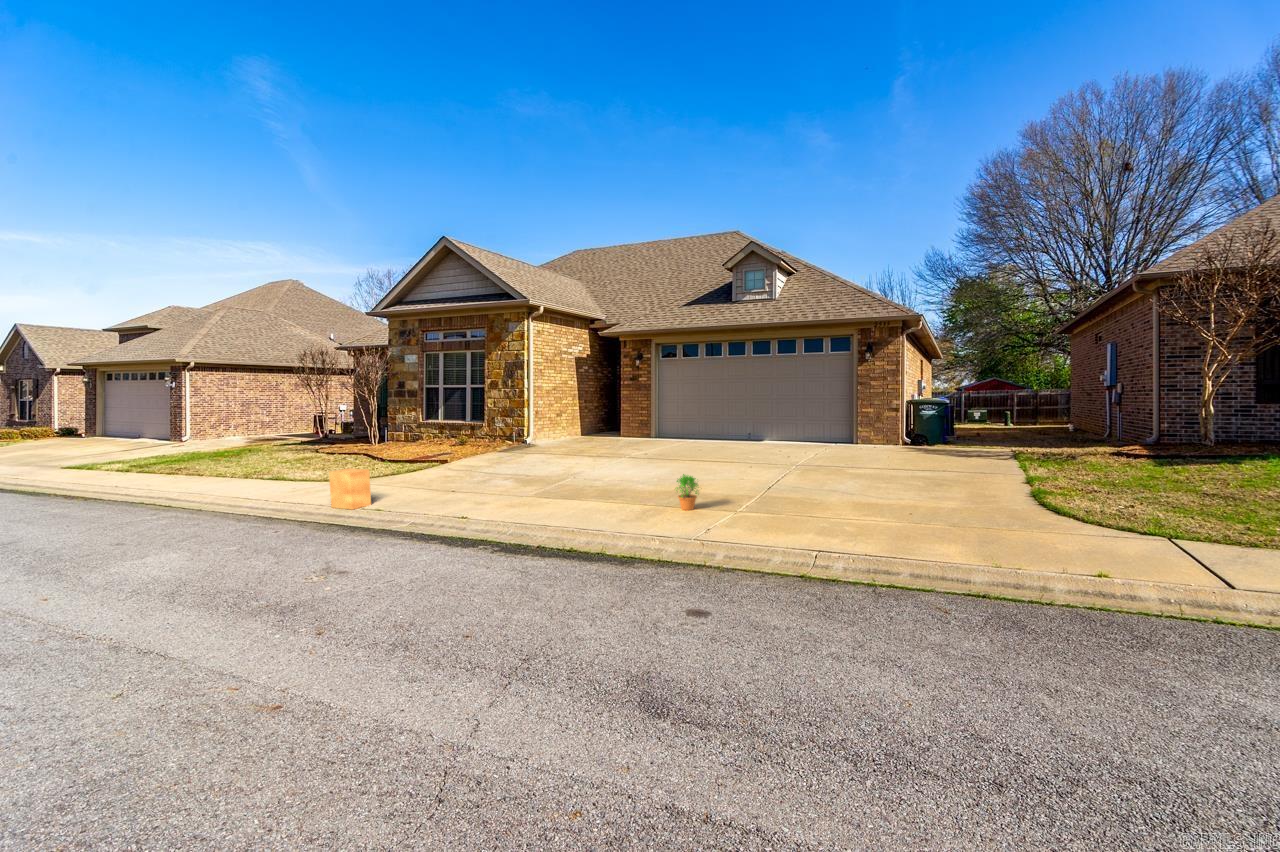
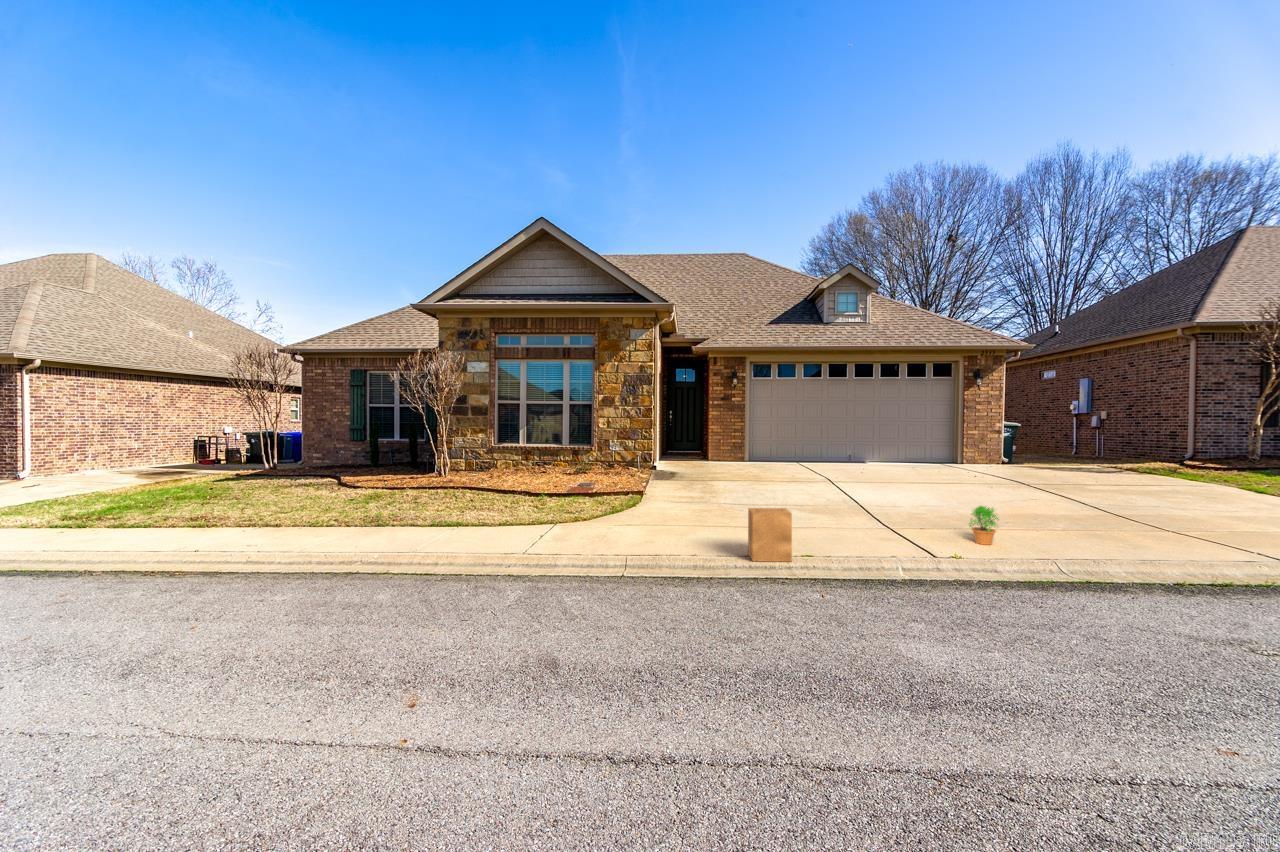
potted plant: present [676,474,699,510] -> present [969,506,999,545]

